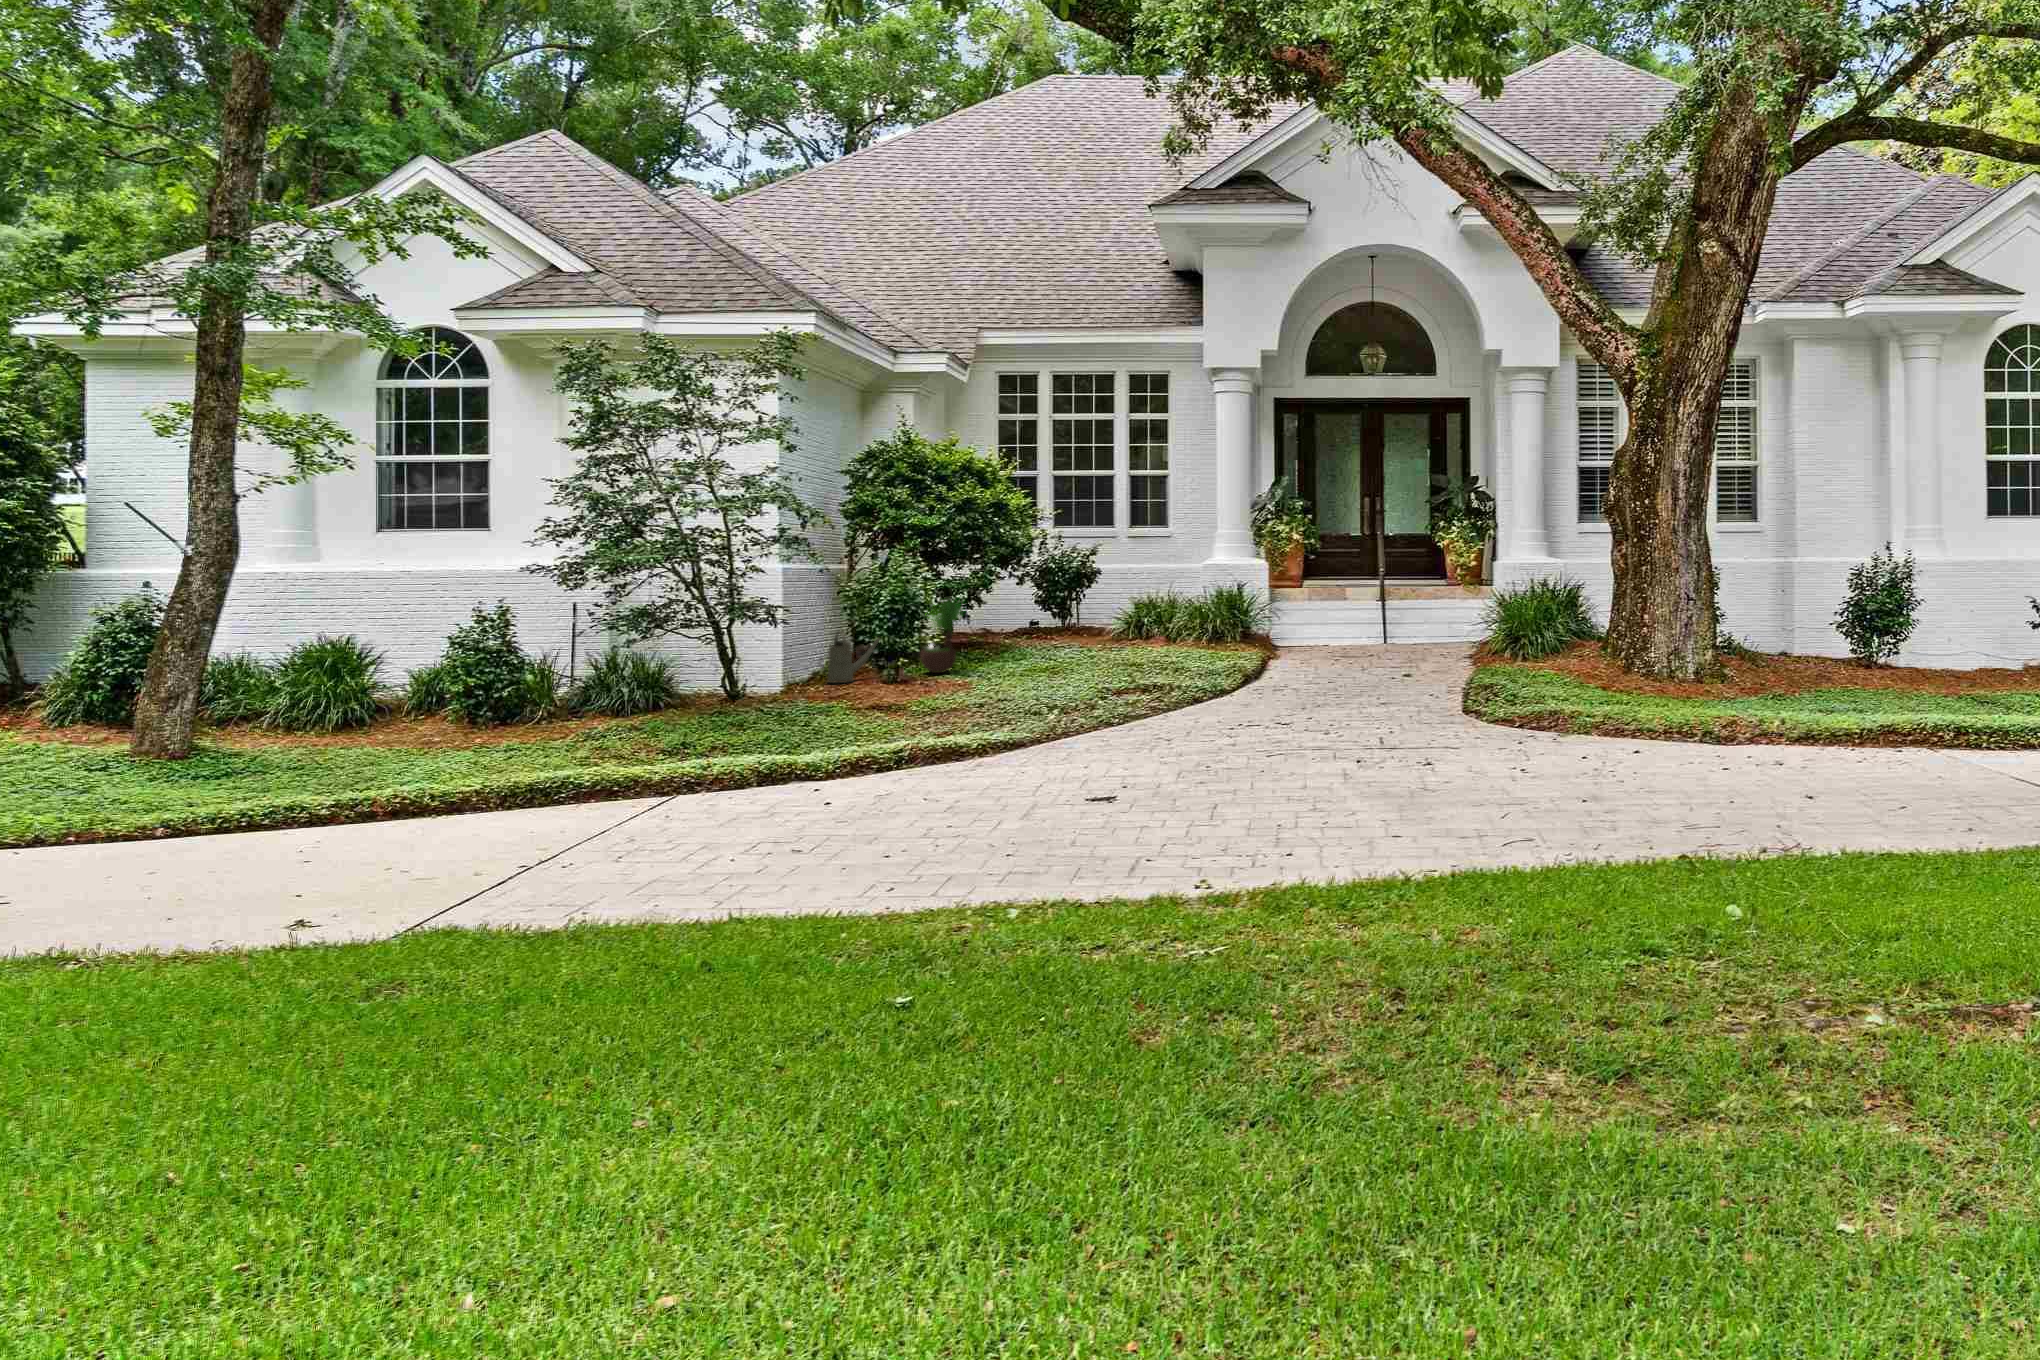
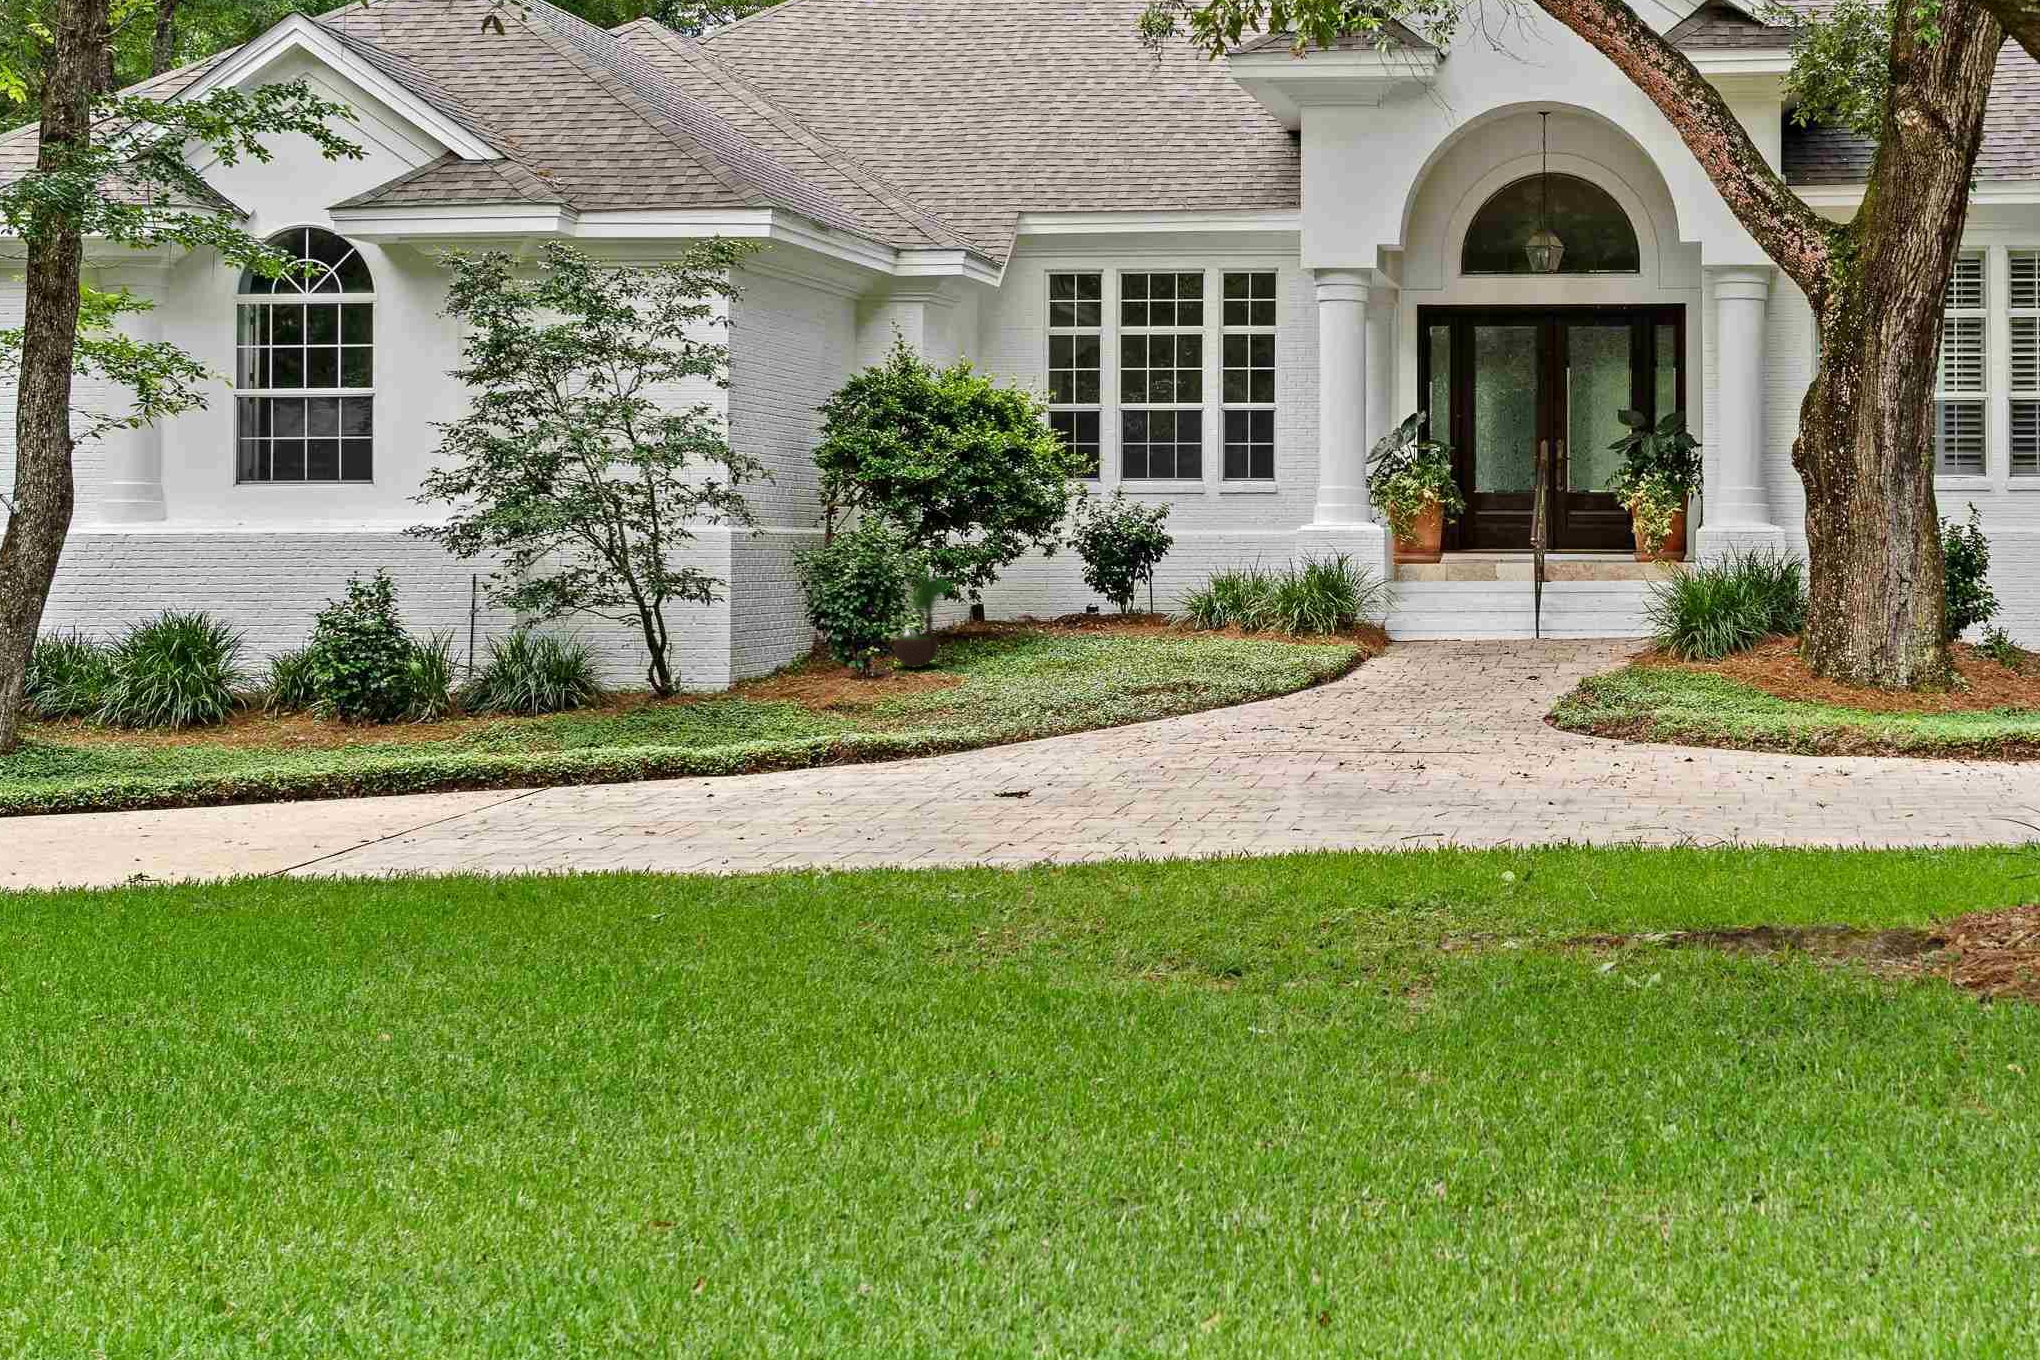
watering can: present [821,632,879,683] -> none [766,613,843,679]

